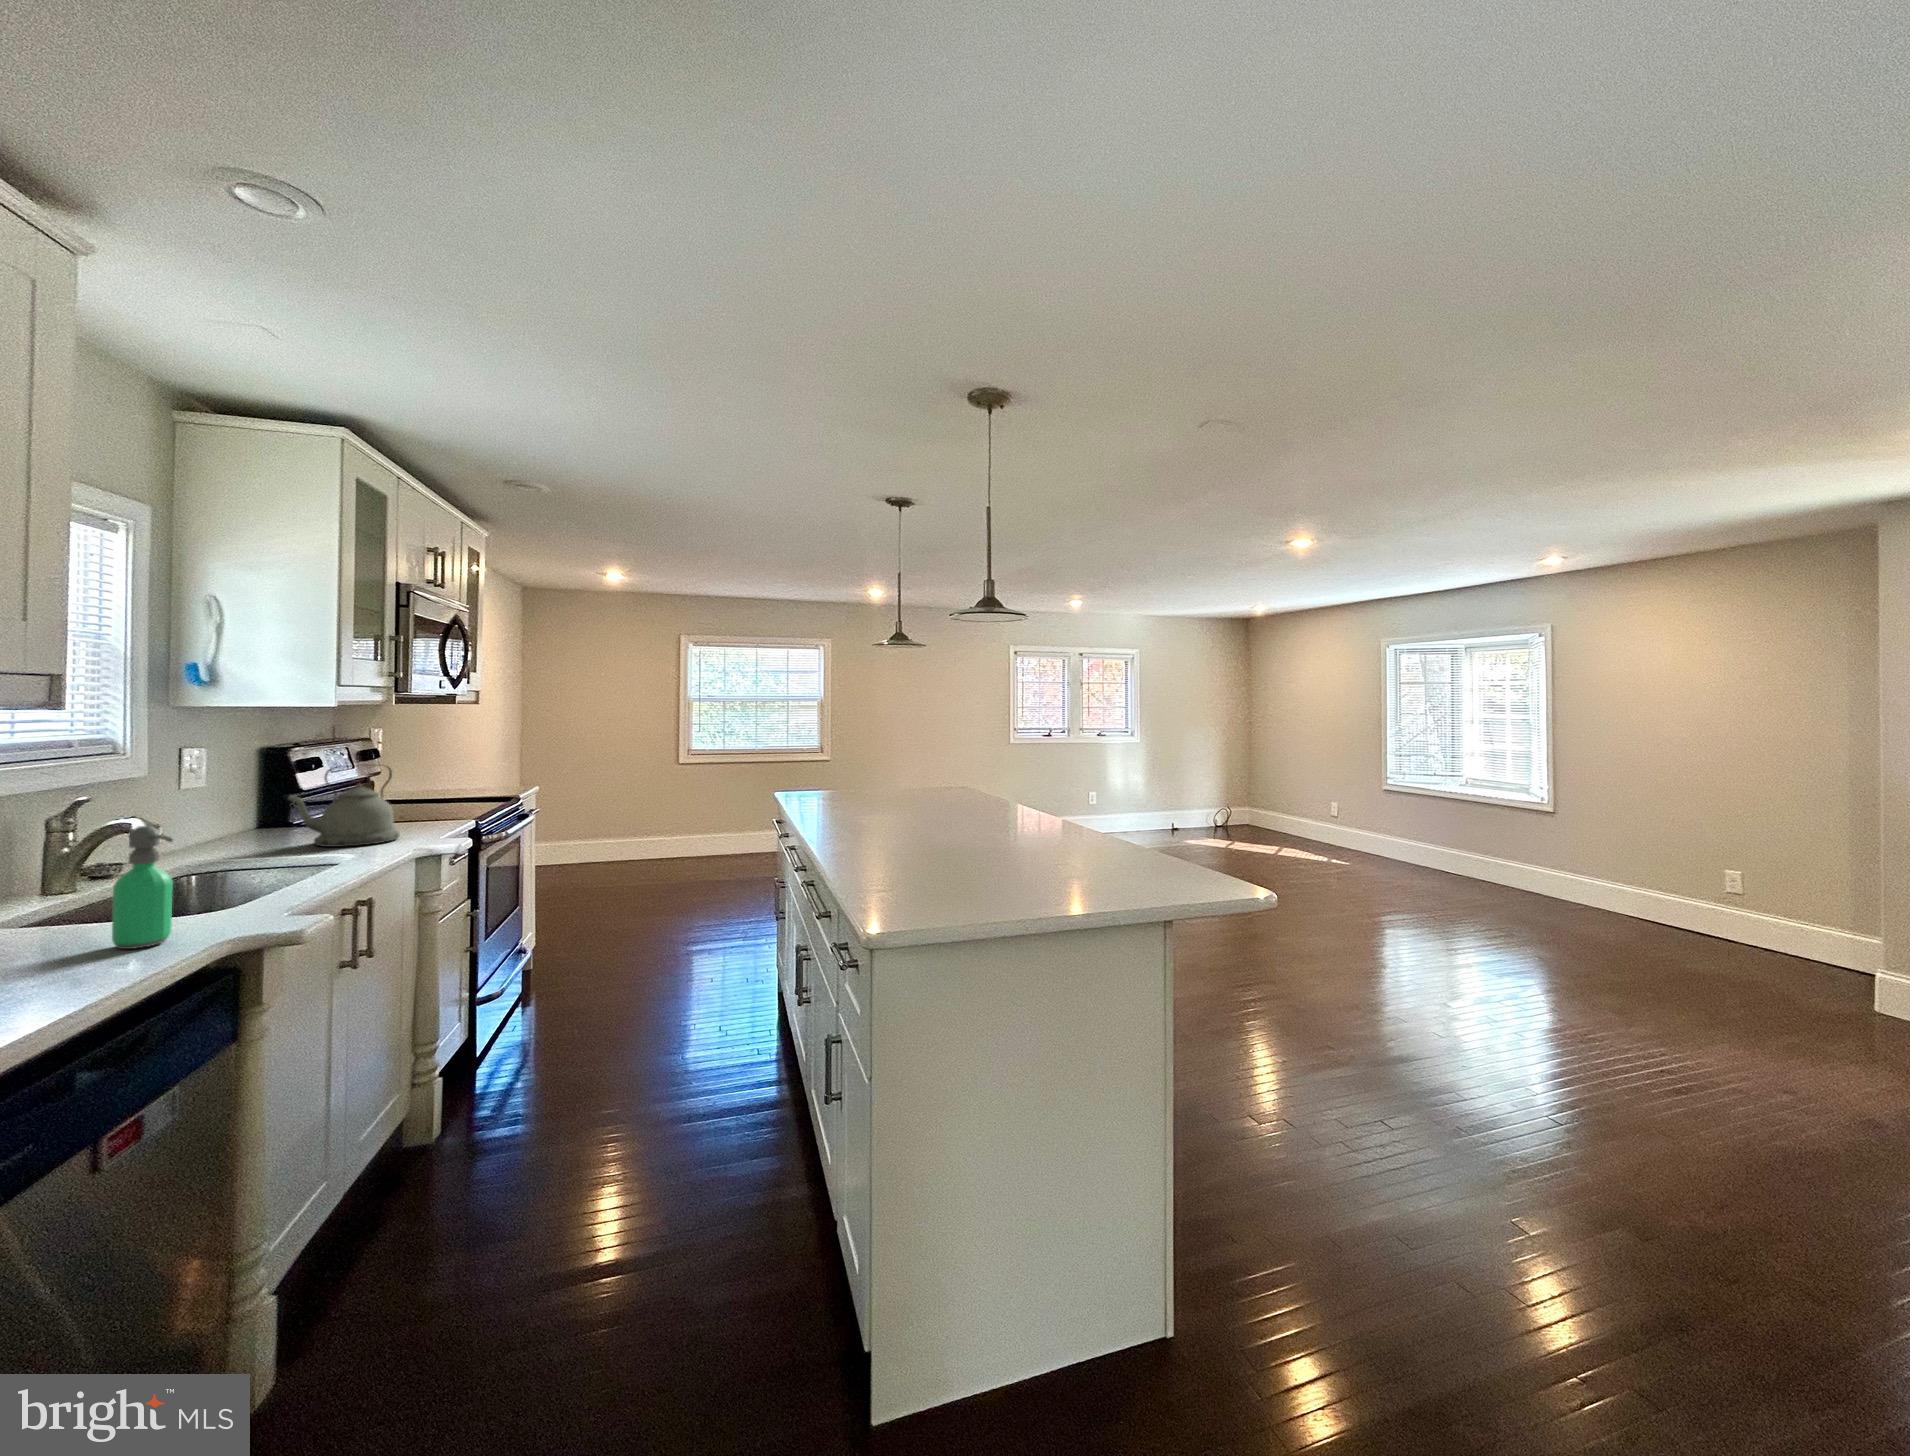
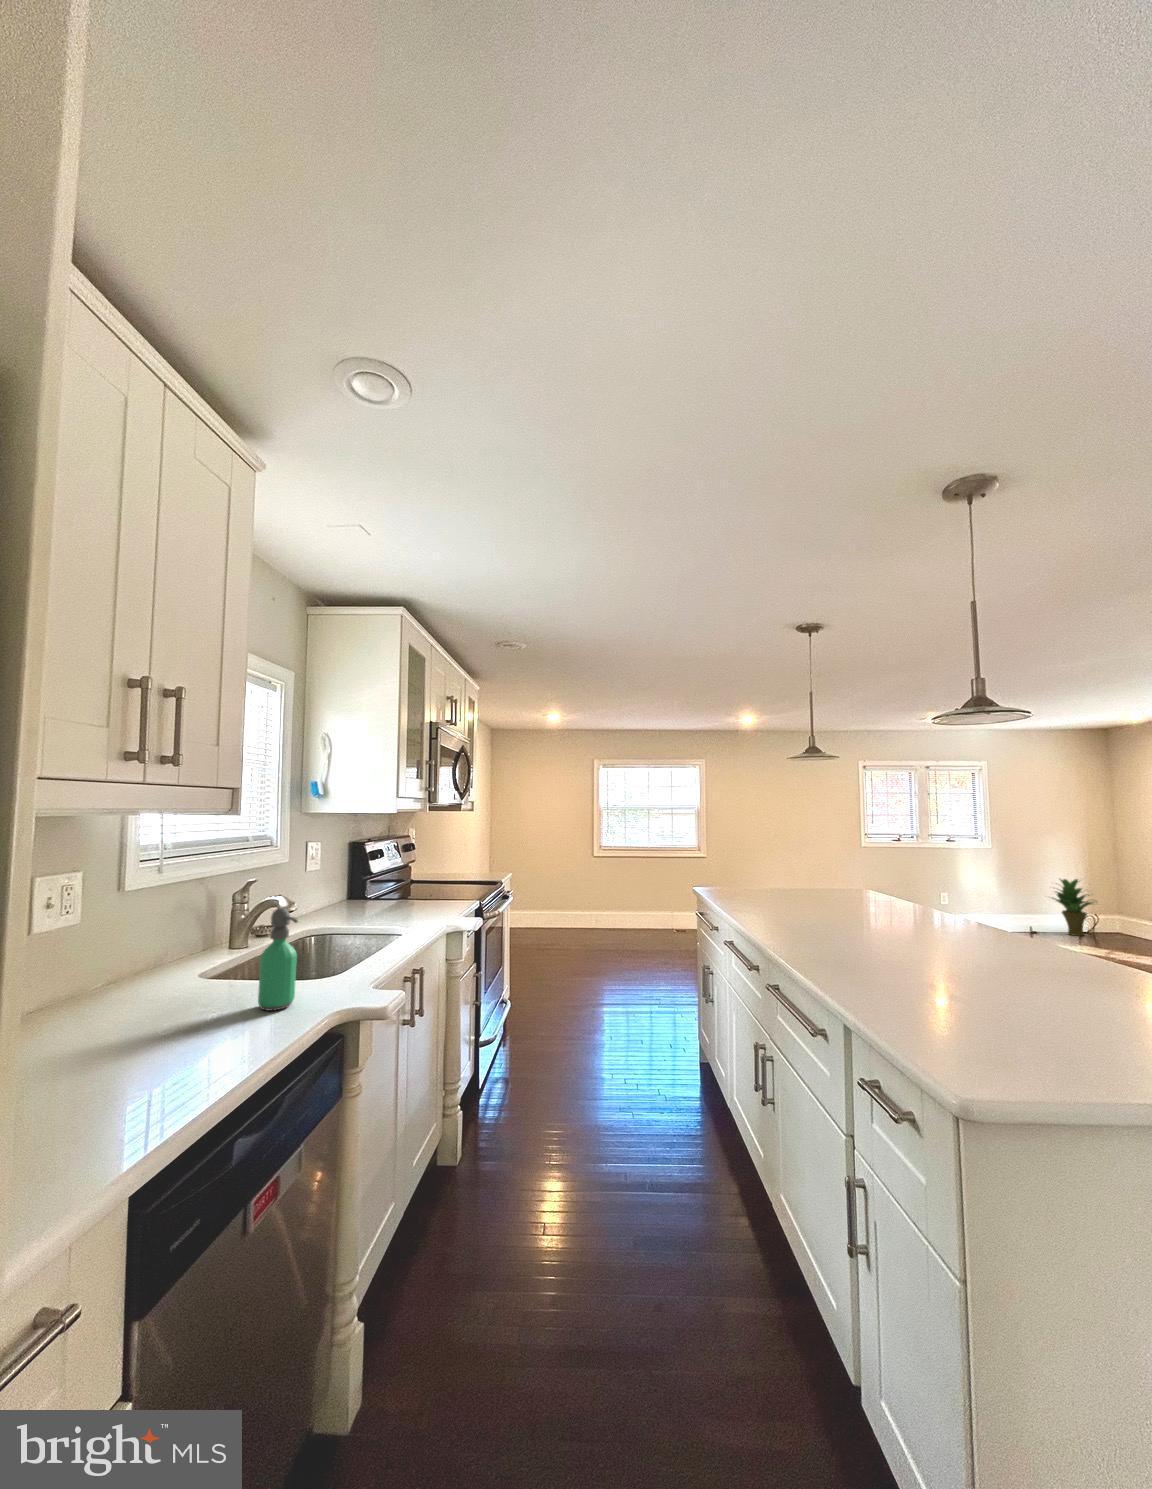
kettle: present [288,765,400,847] -> none [366,856,433,918]
potted plant: none [1181,776,1225,833] -> present [1052,878,1092,936]

